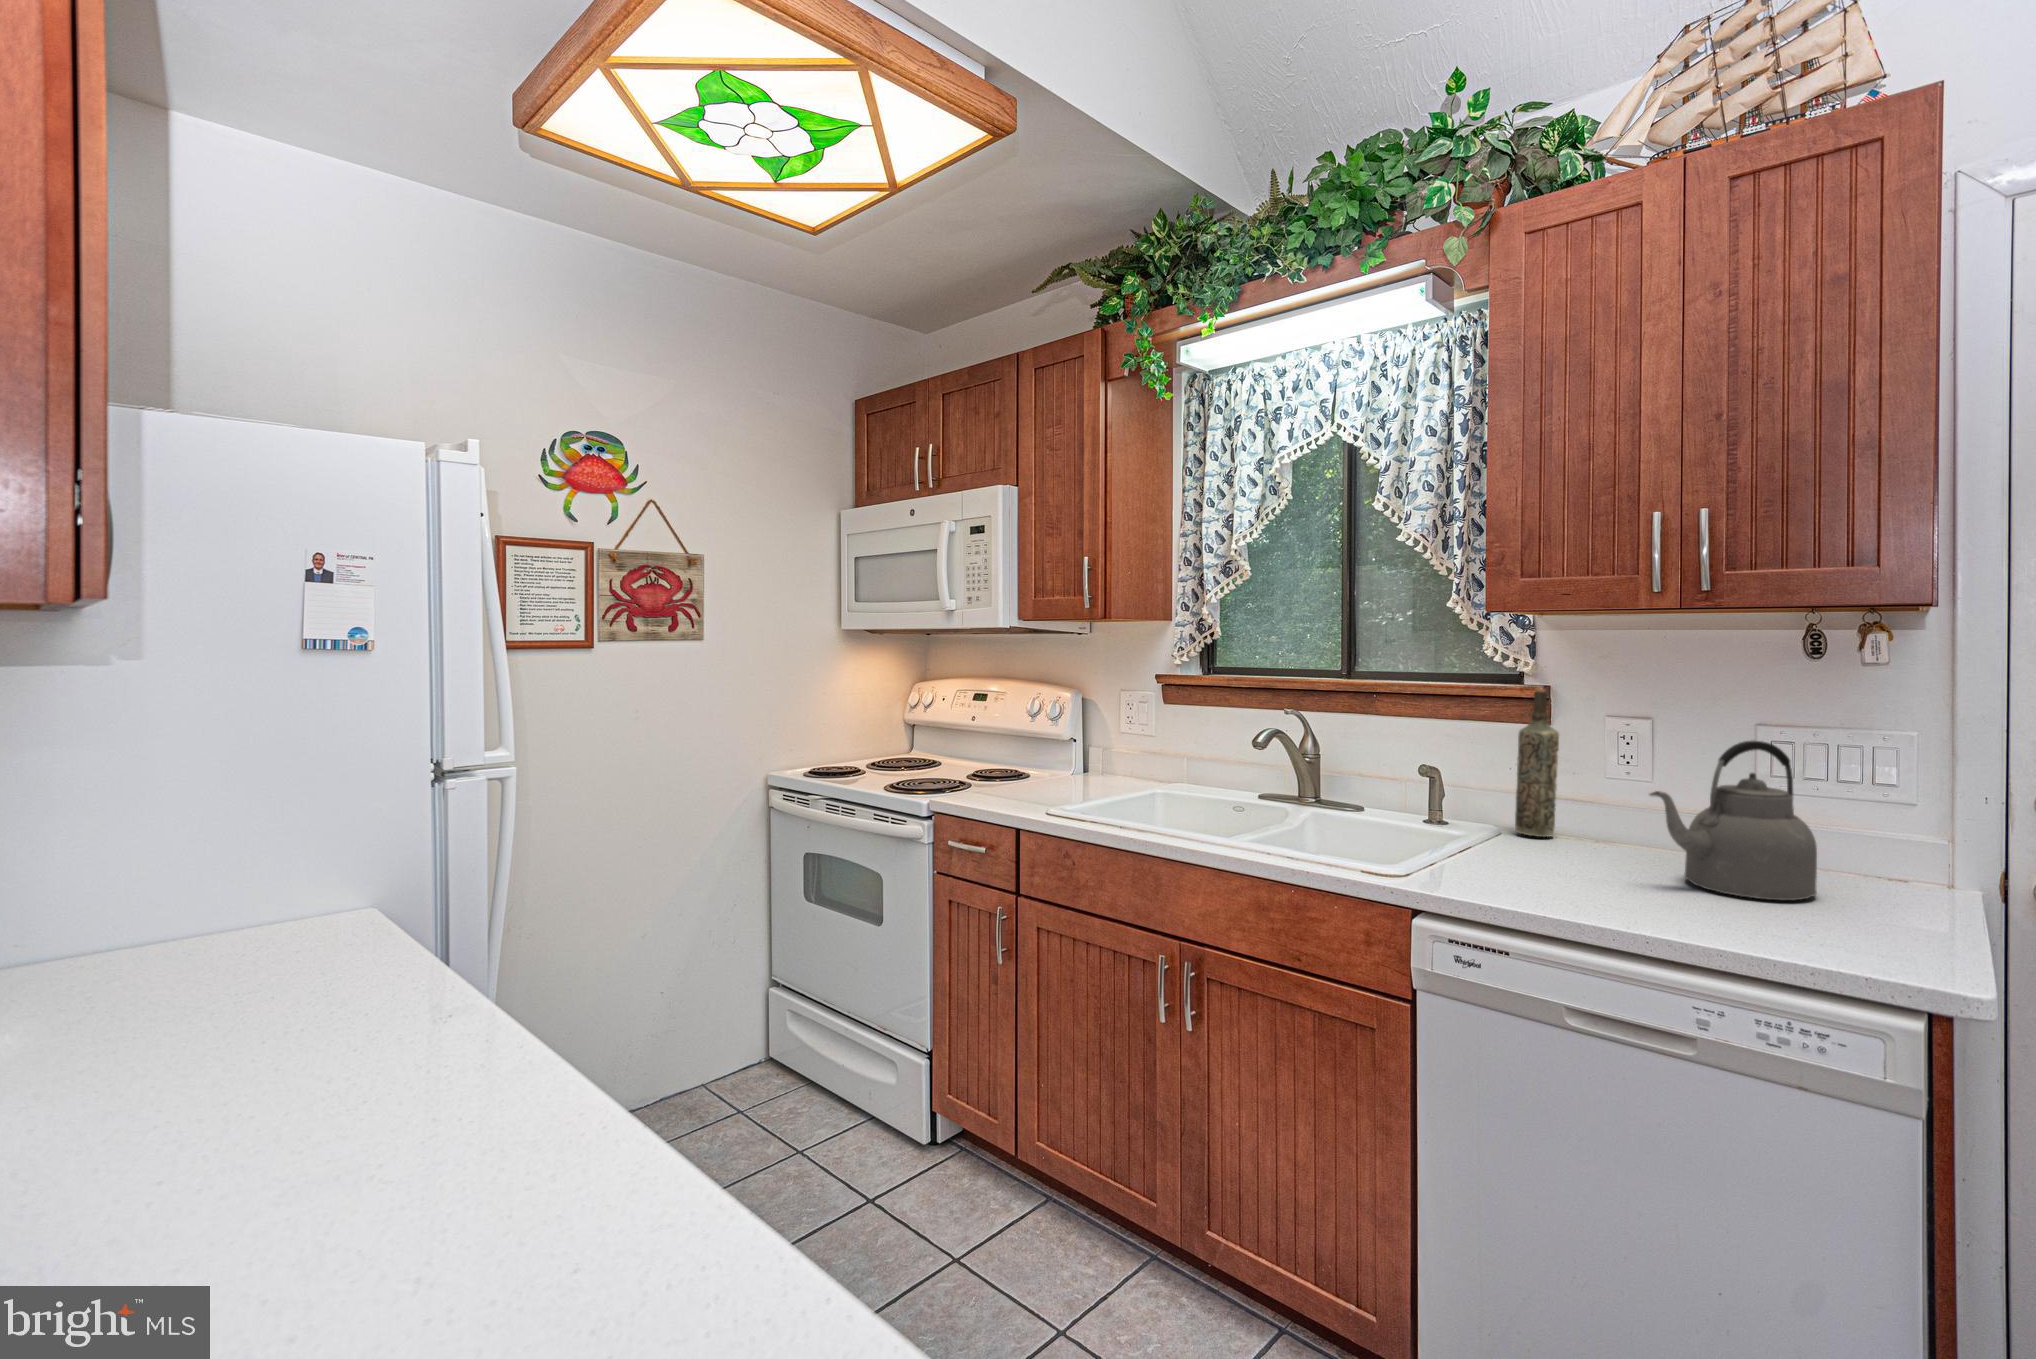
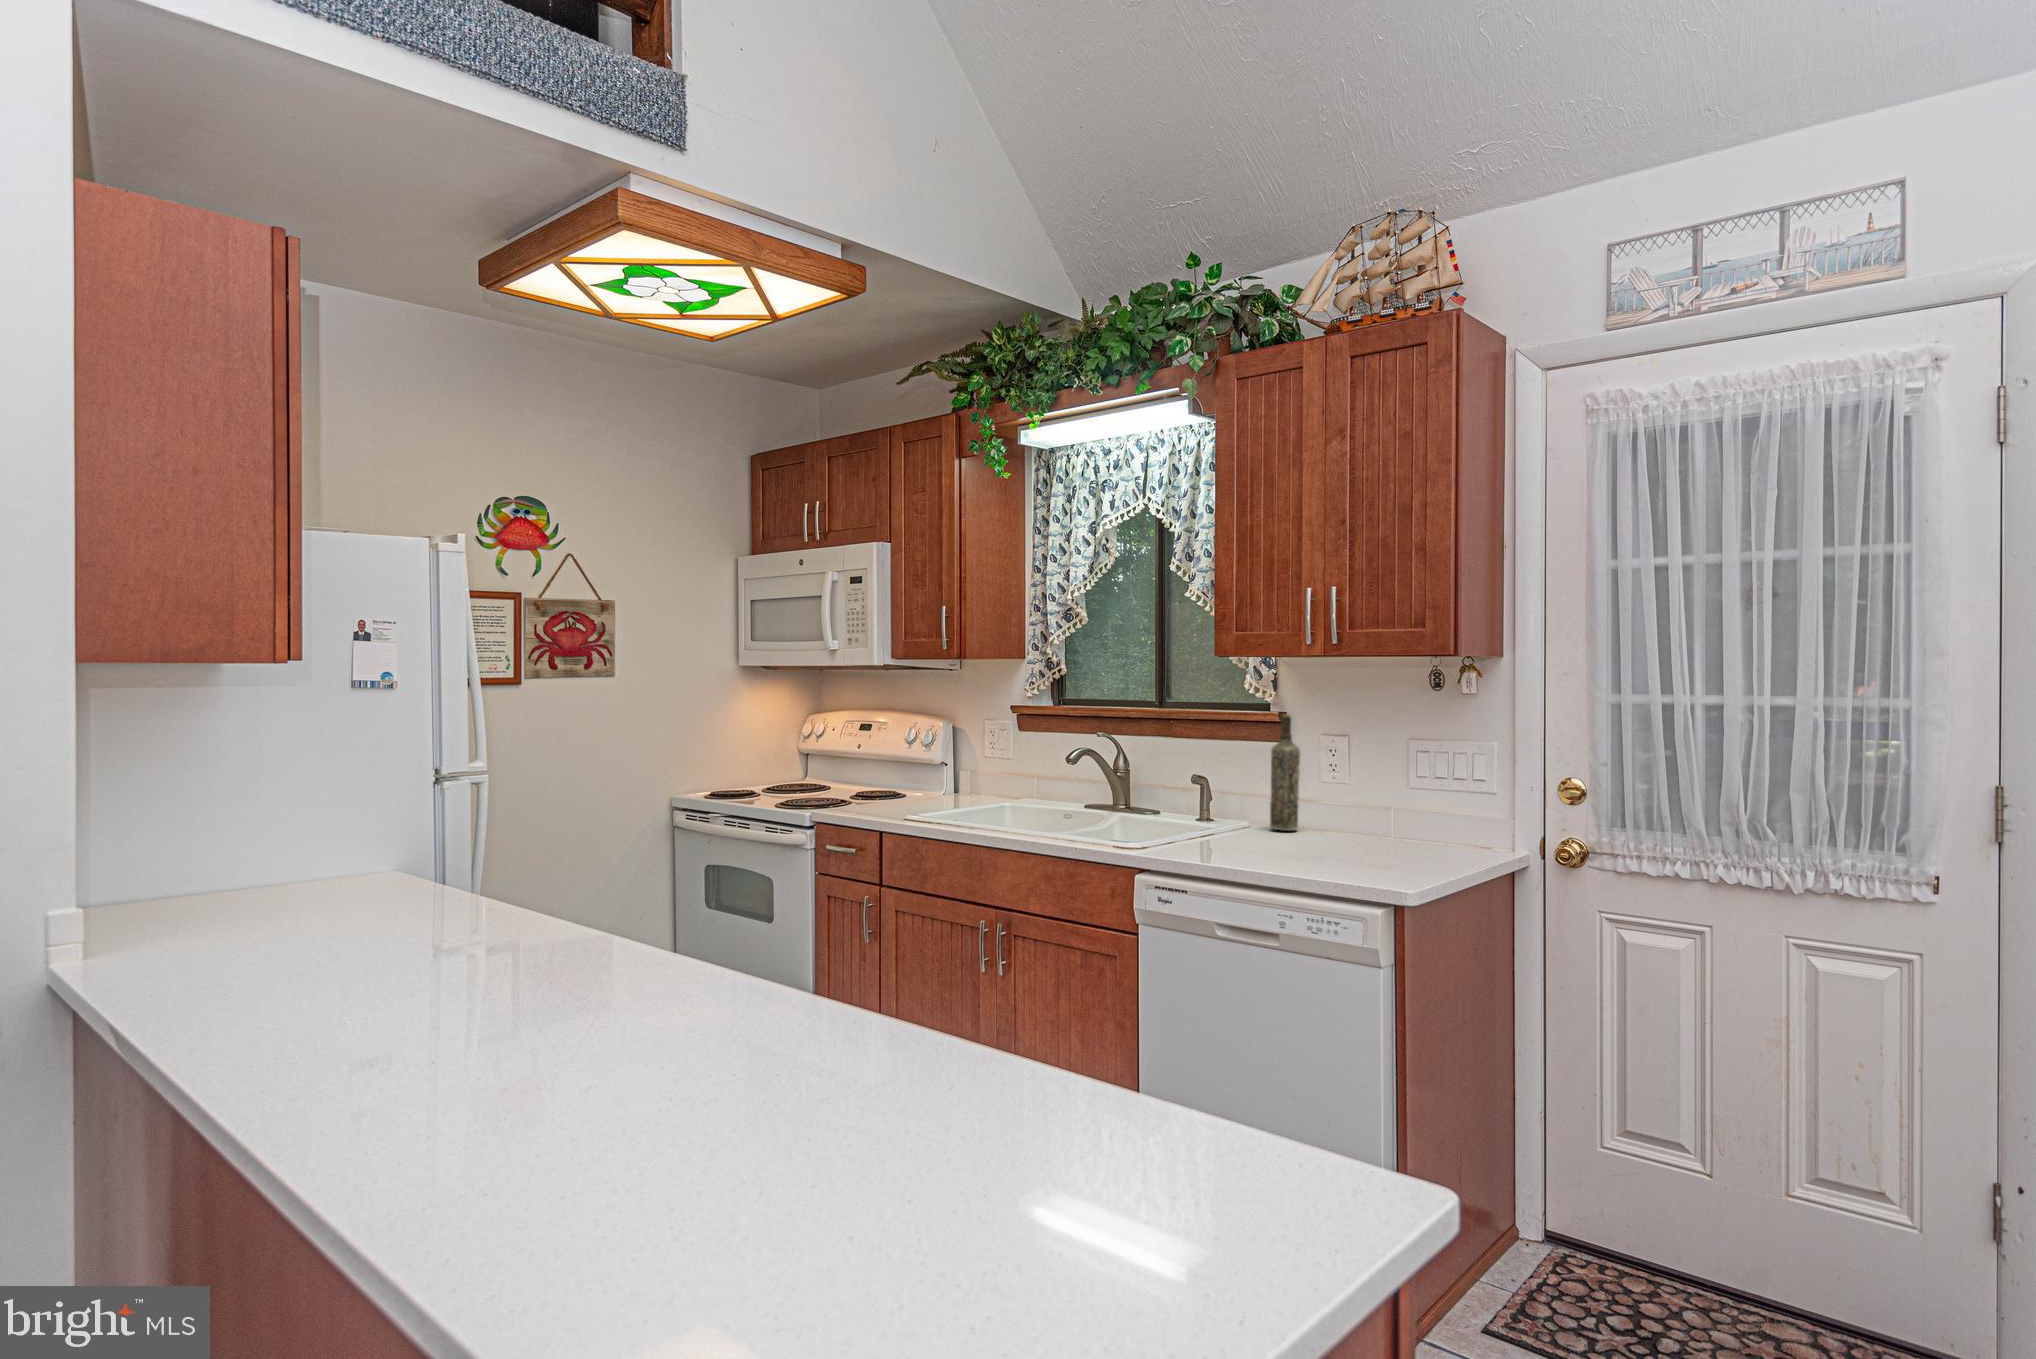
kettle: present [1649,741,1817,900] -> none [1312,749,1424,861]

